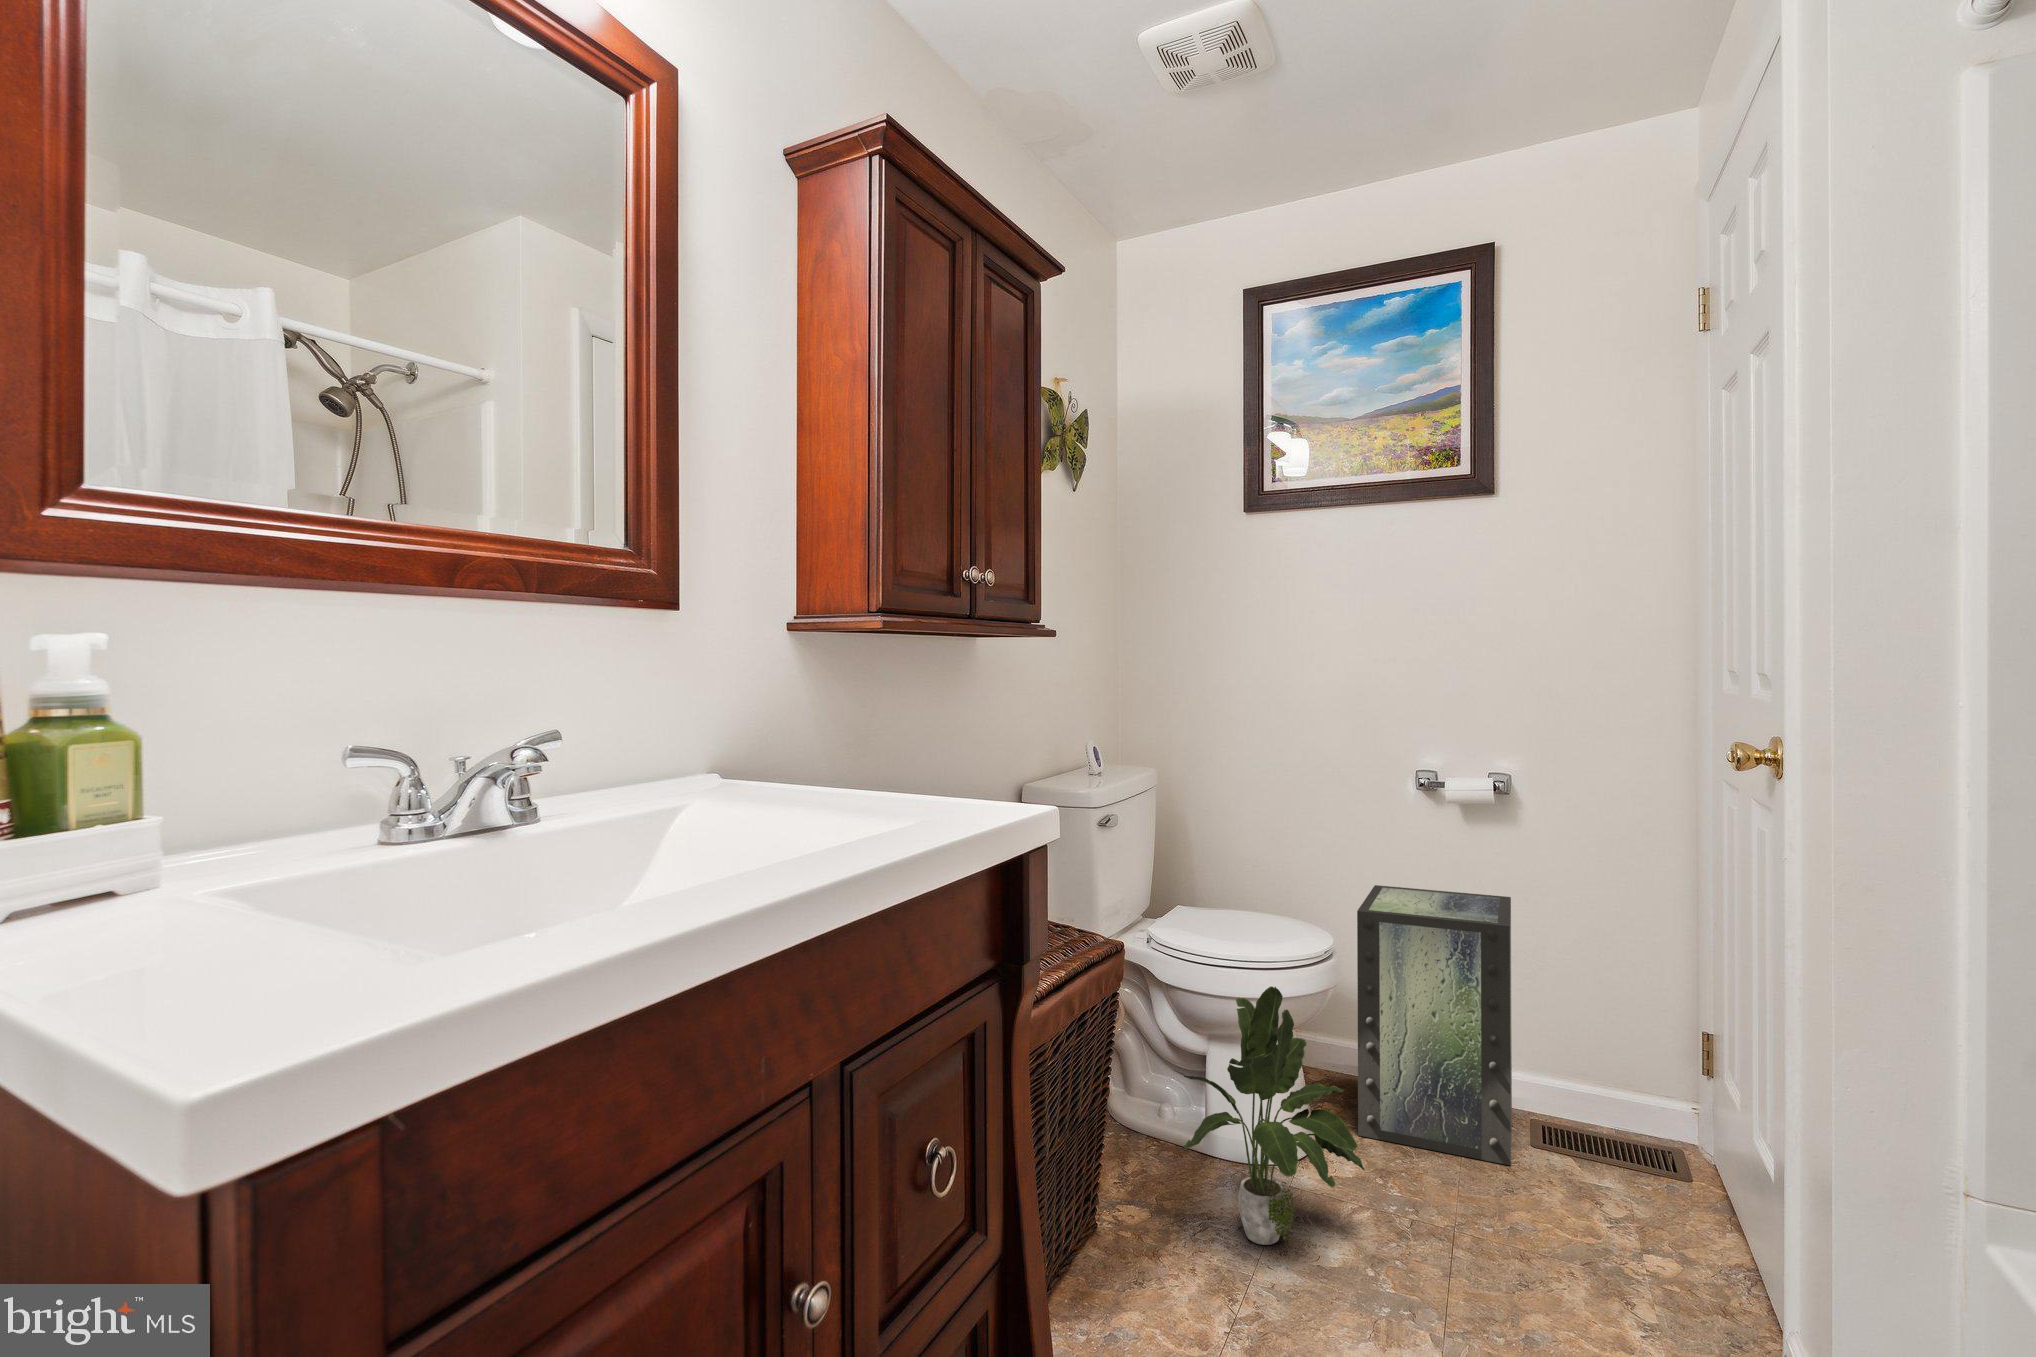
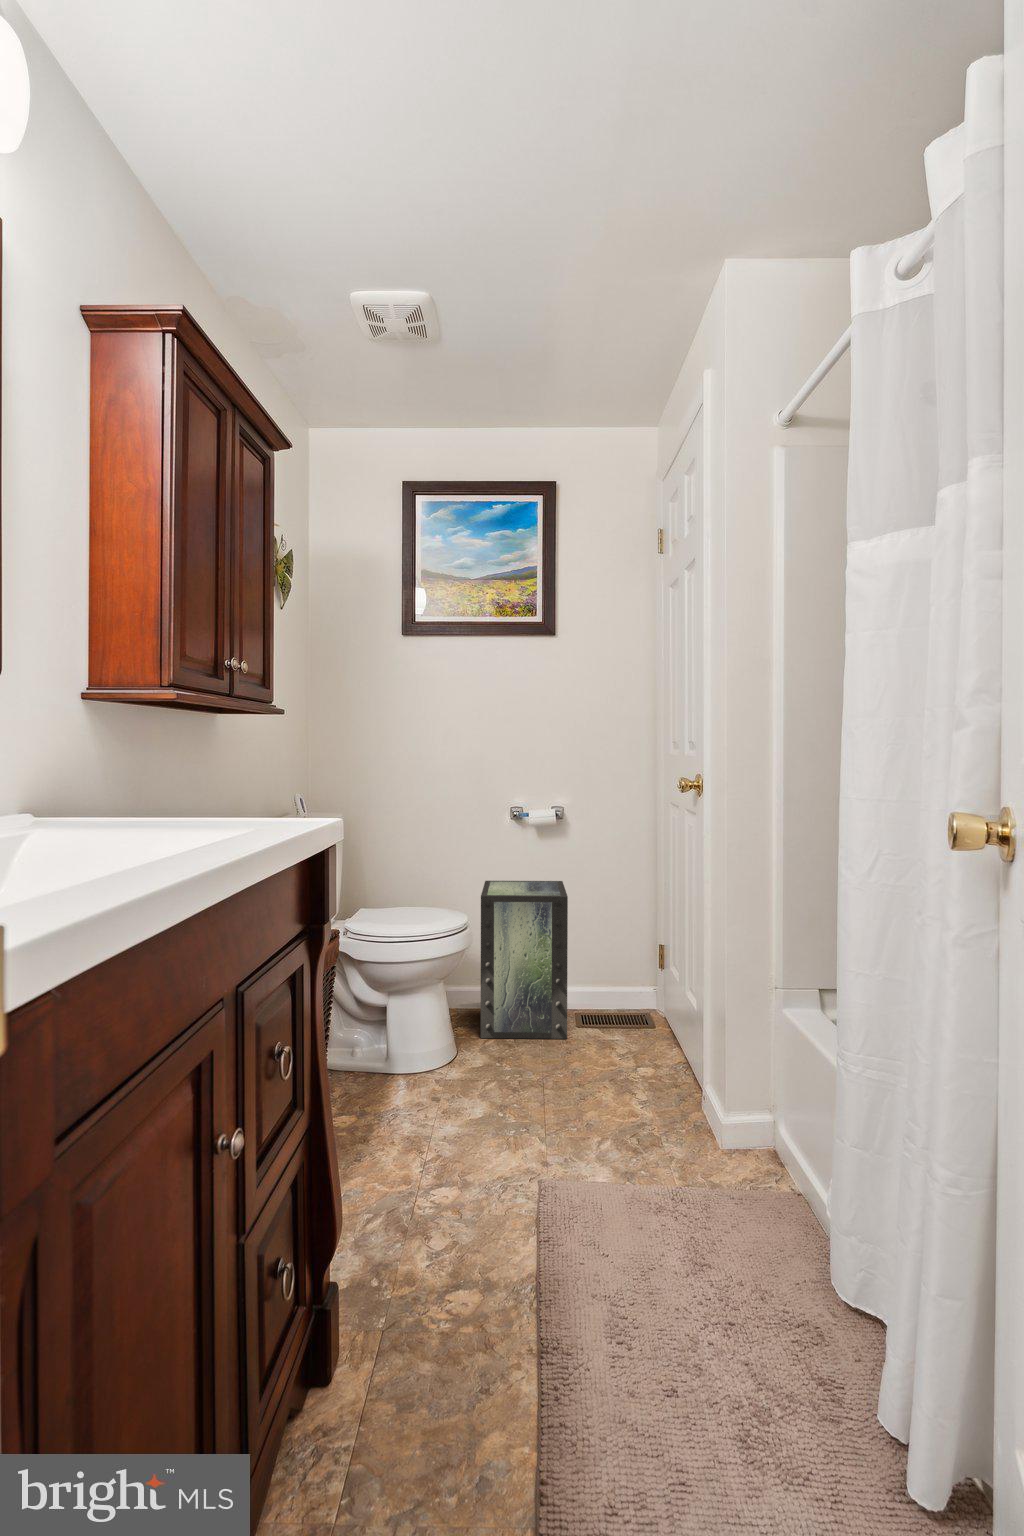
potted plant: present [1174,986,1365,1245] -> none [377,947,497,1115]

